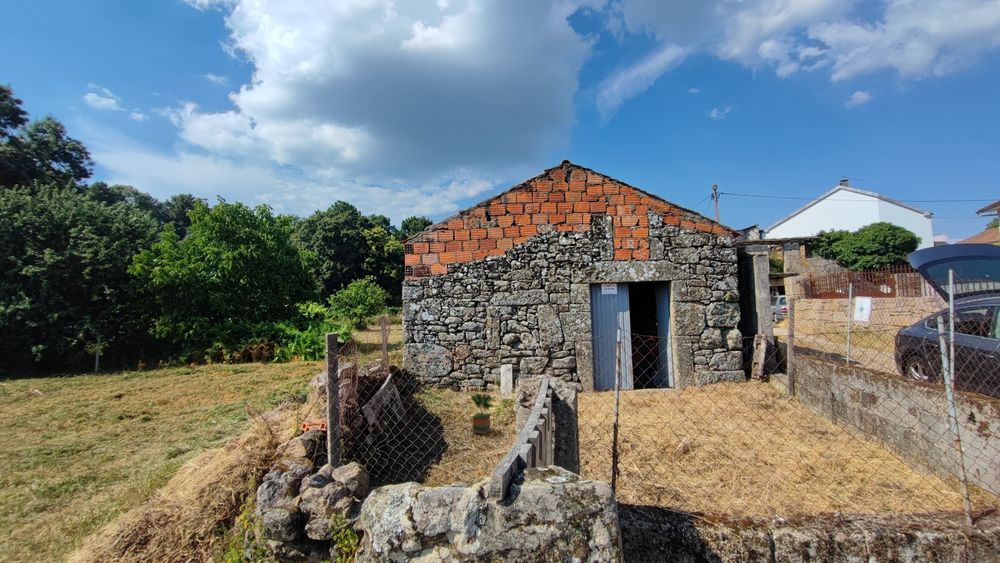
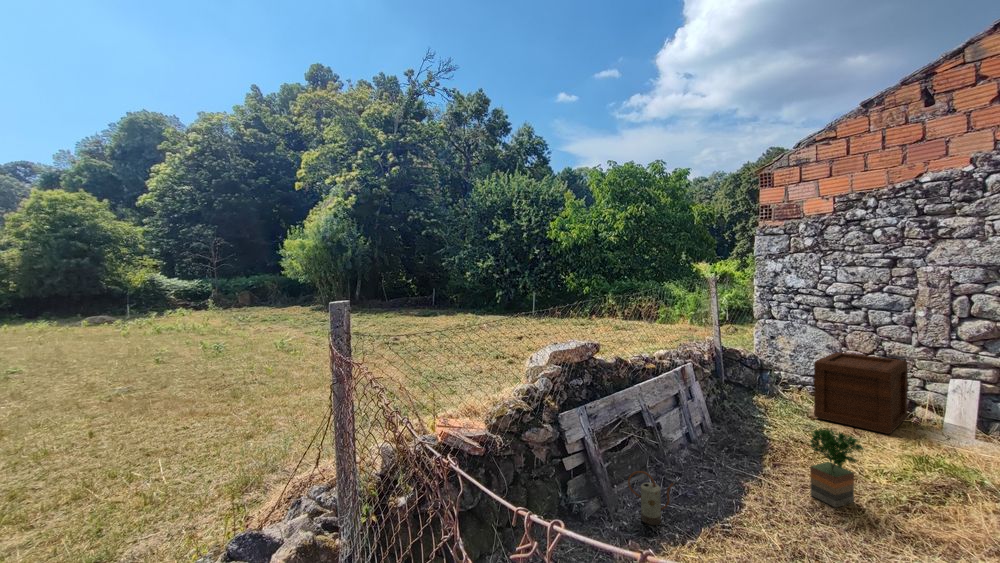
wooden crate: none [447,359,485,401] -> present [814,352,908,434]
watering can: none [398,439,423,473] -> present [628,471,674,525]

